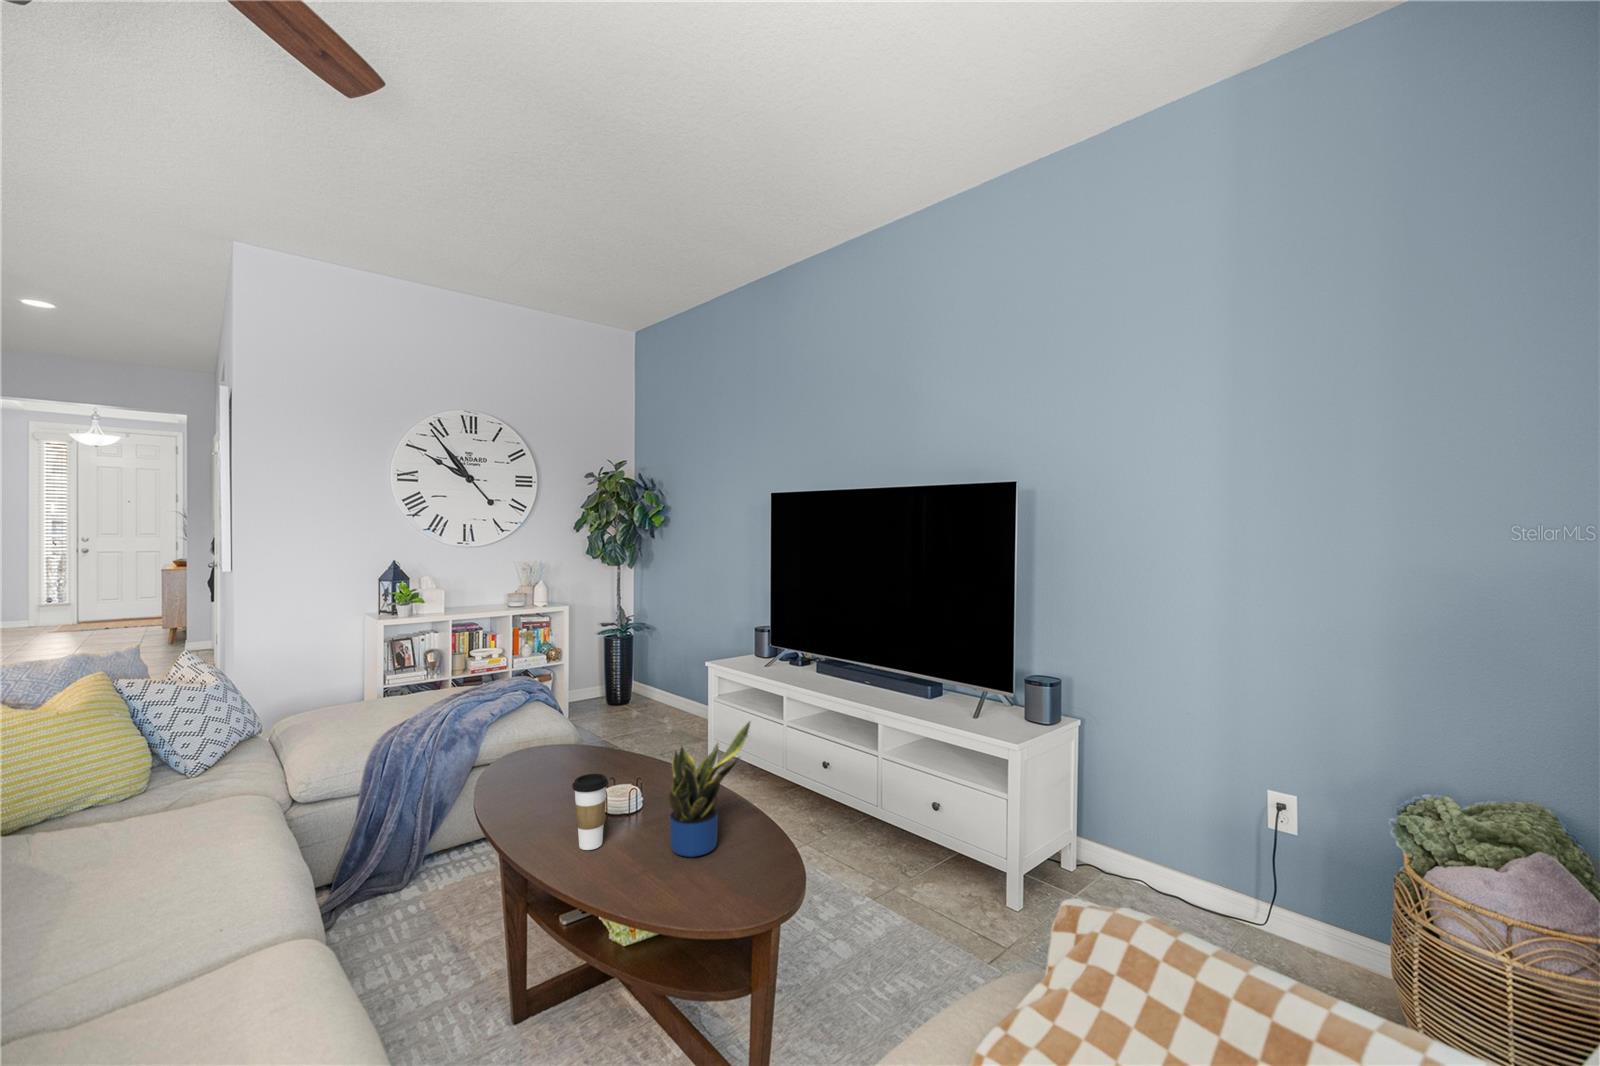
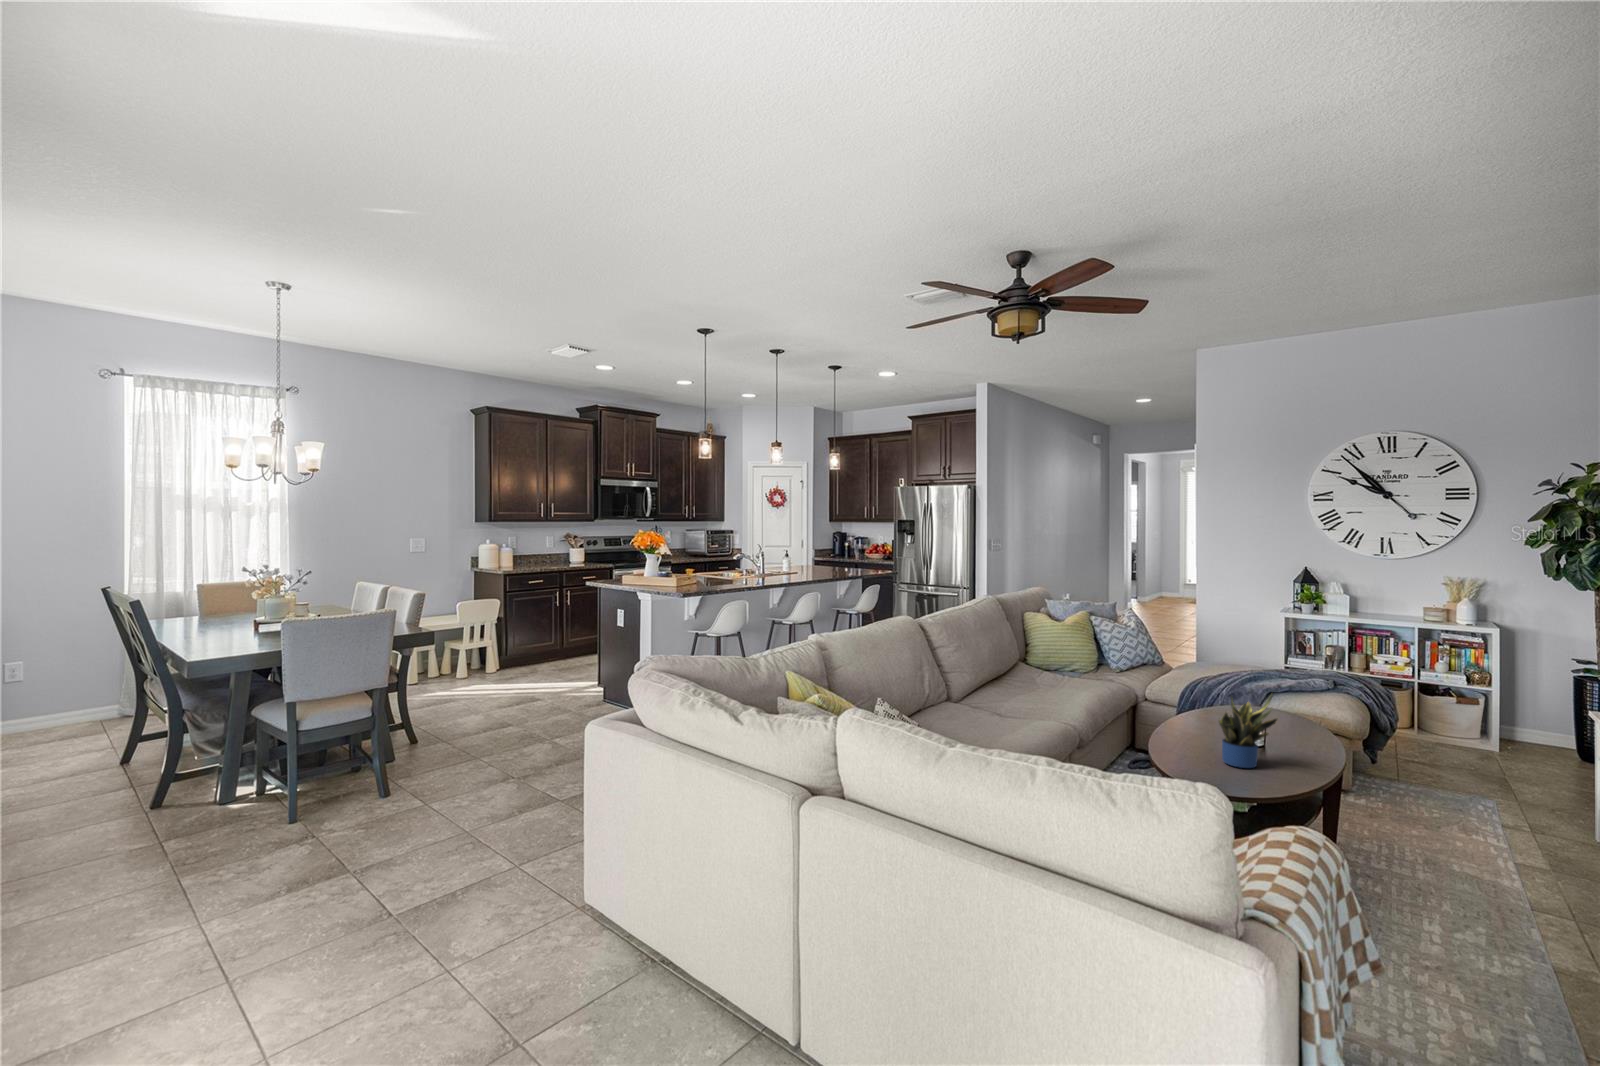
coffee cup: present [572,774,608,850] -> none [1184,701,1207,744]

